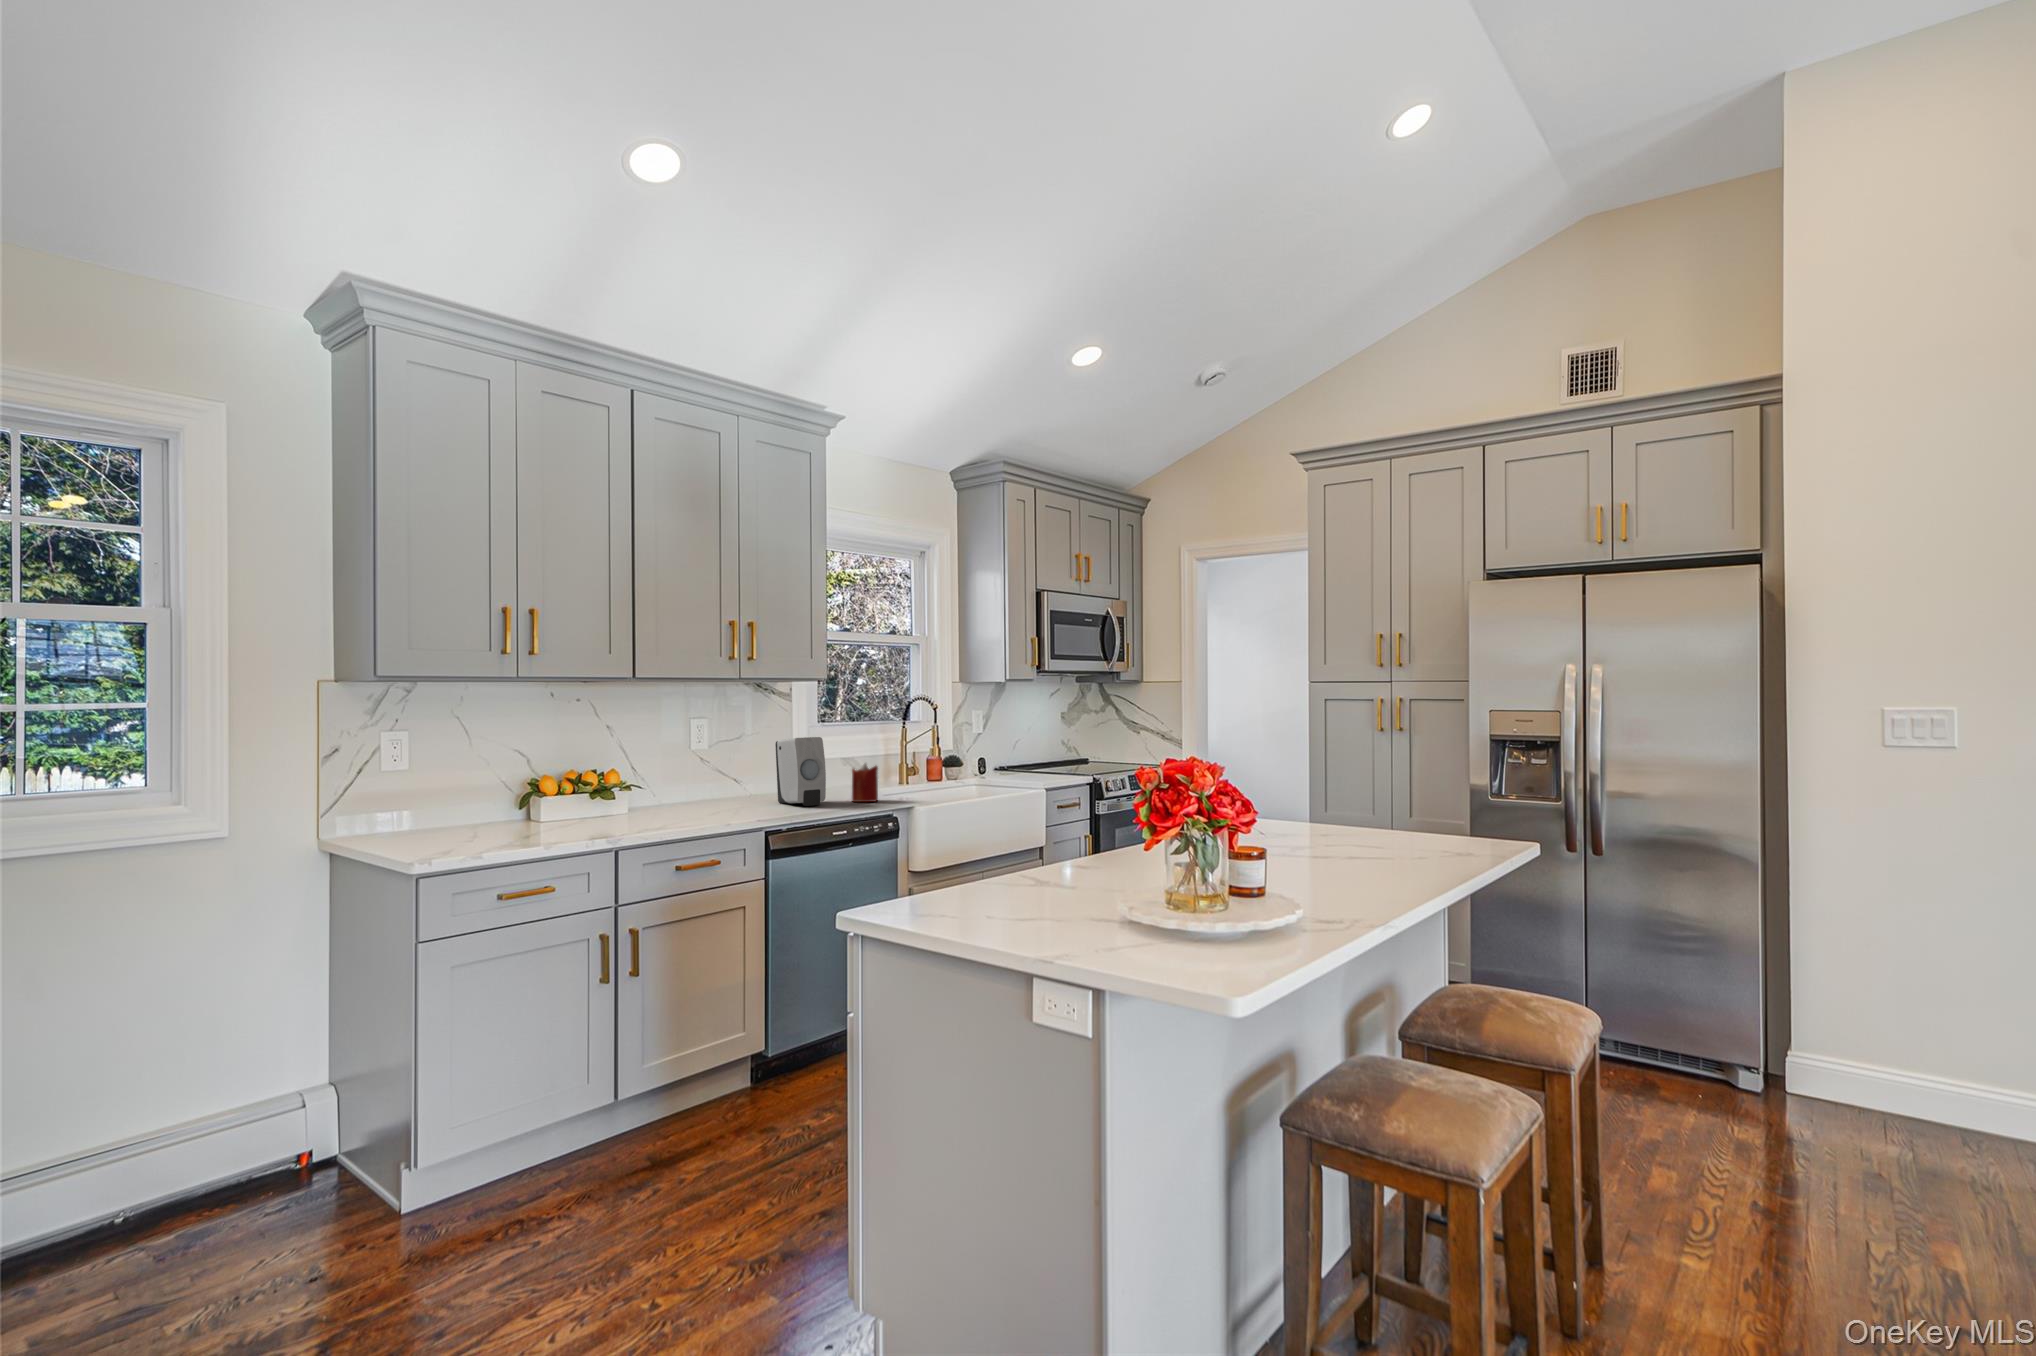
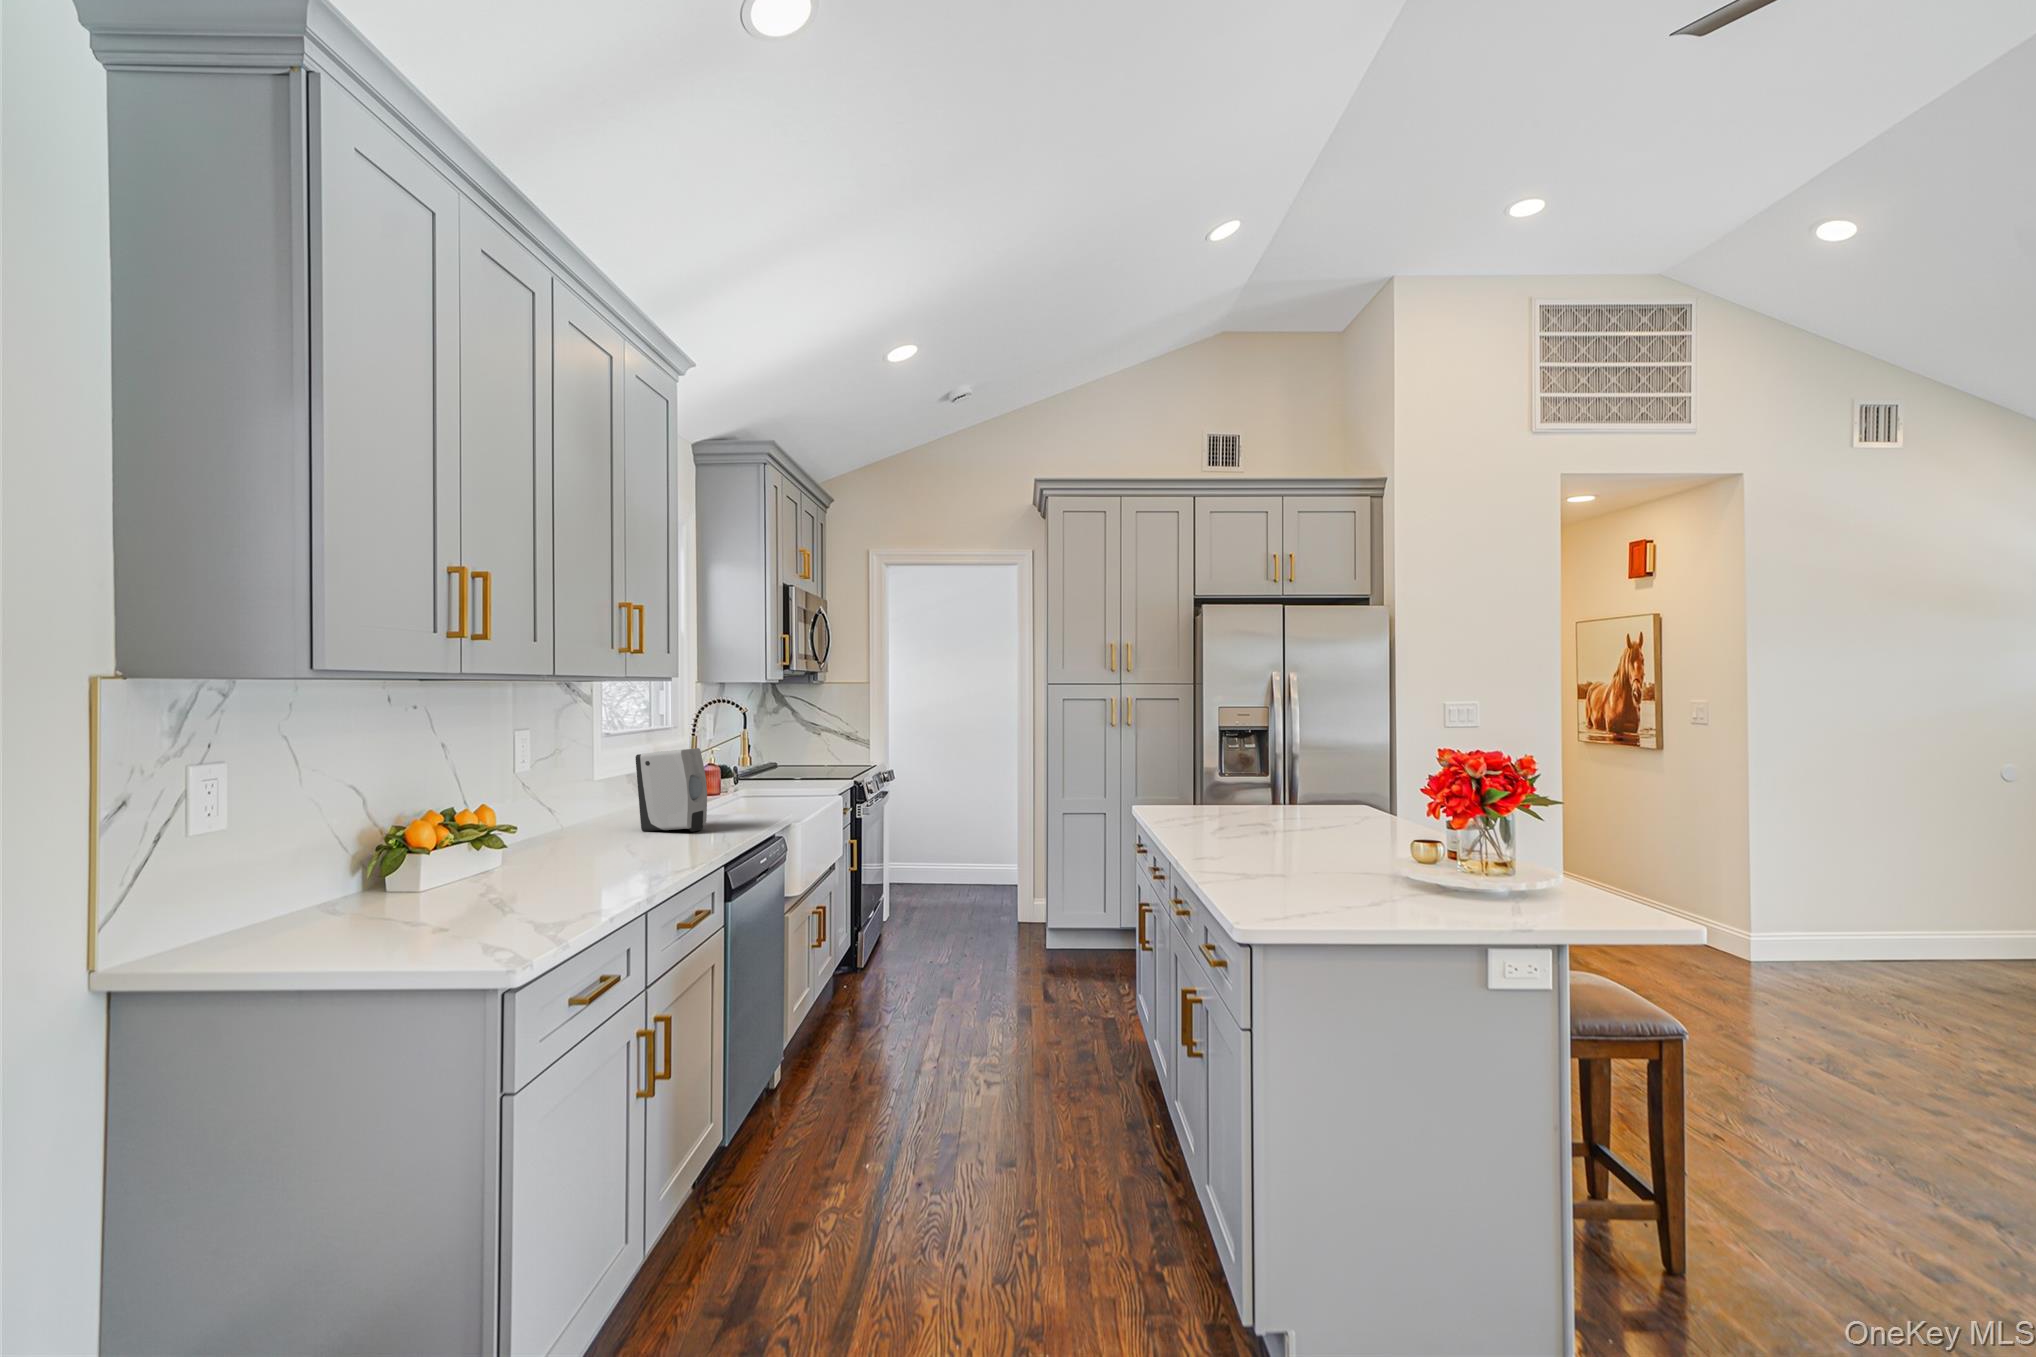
candle: present [852,763,878,802] -> none [712,775,745,823]

